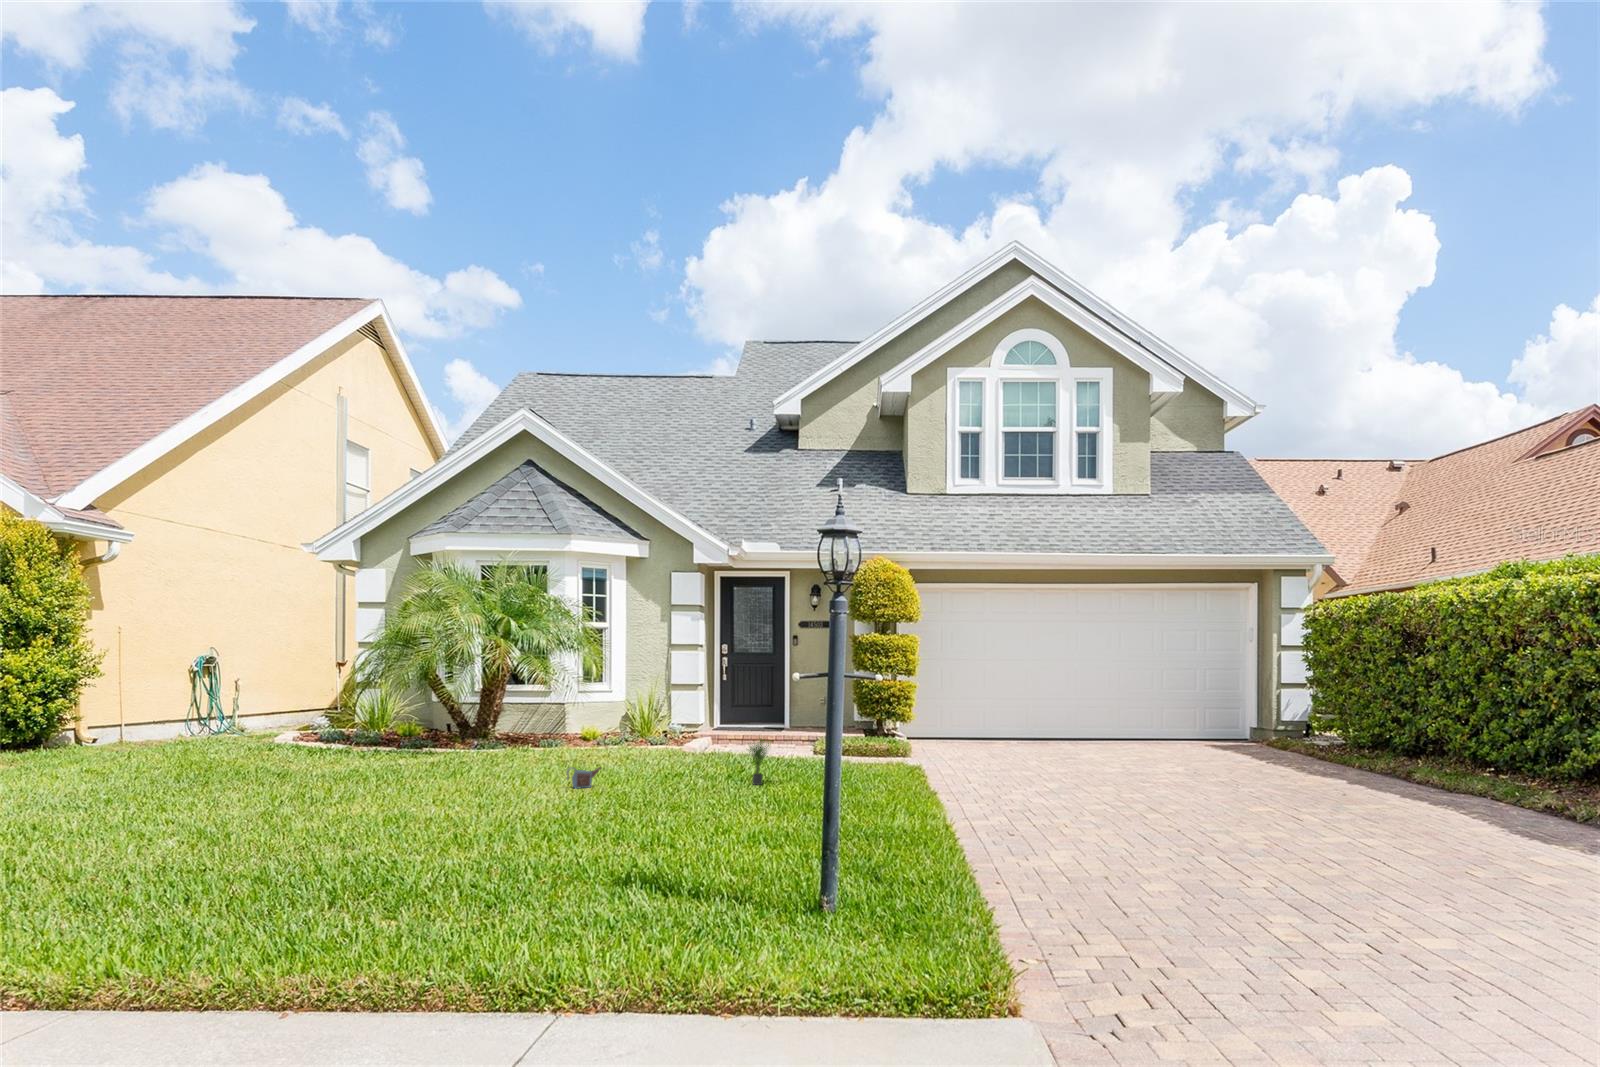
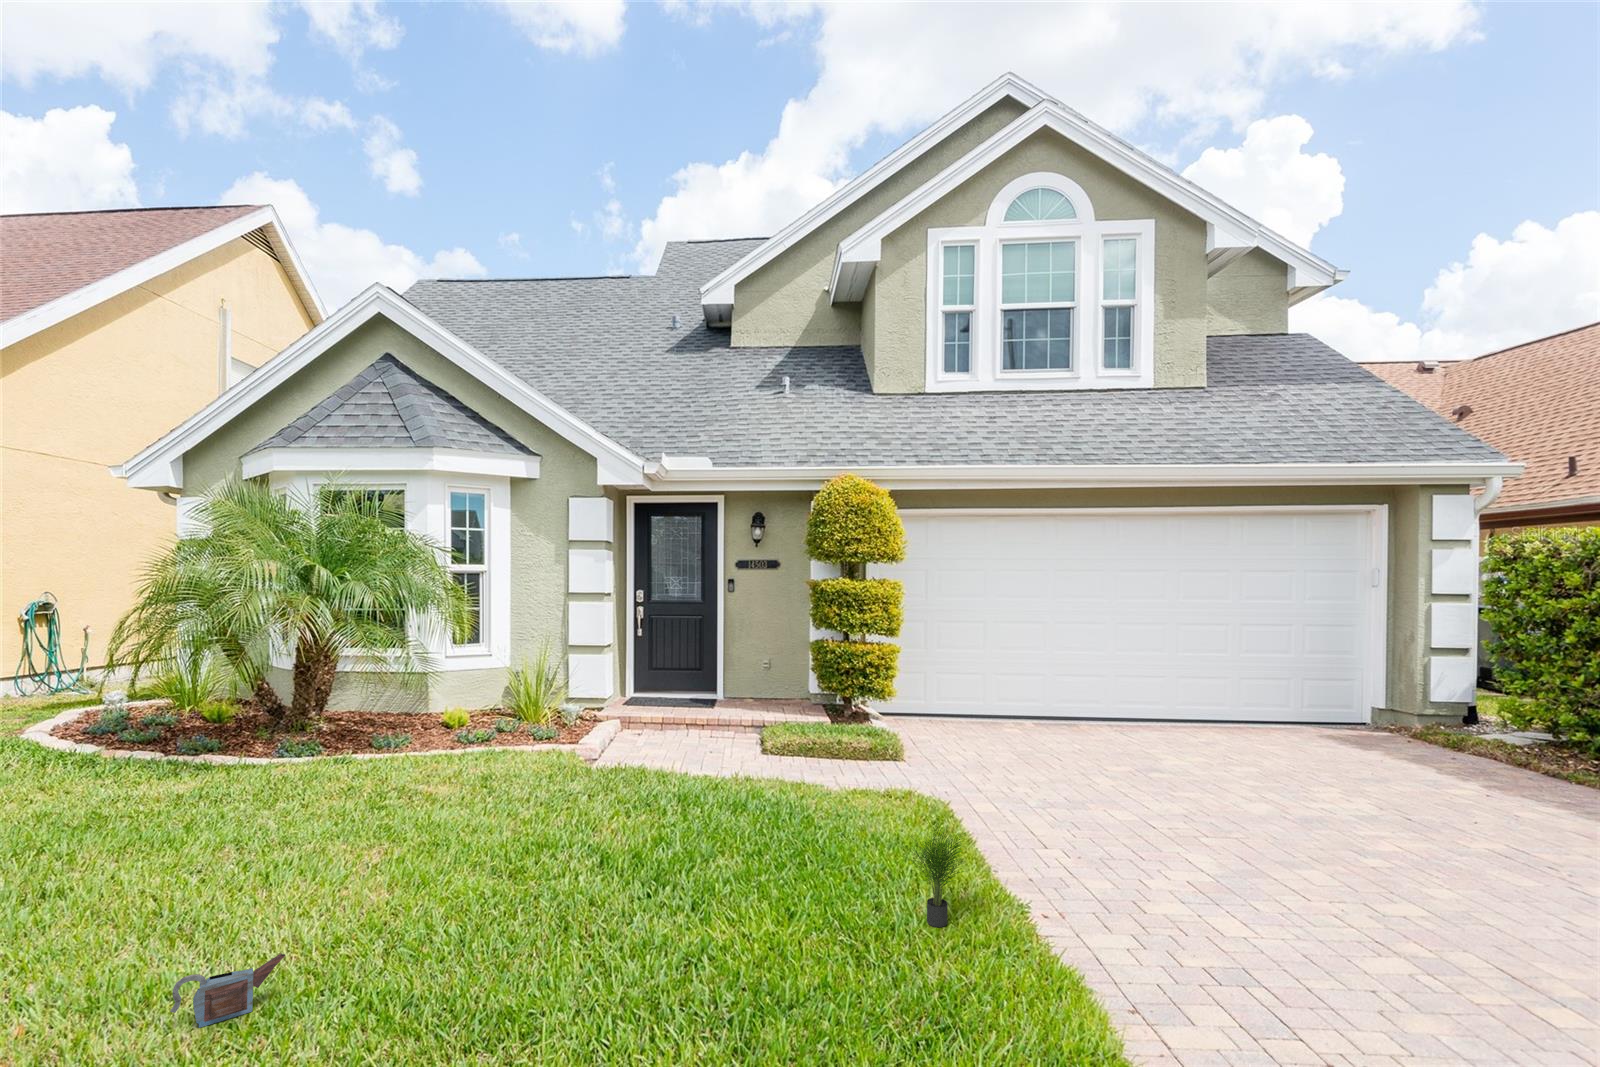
potted plant: present [749,738,769,785] -> present [911,822,965,927]

